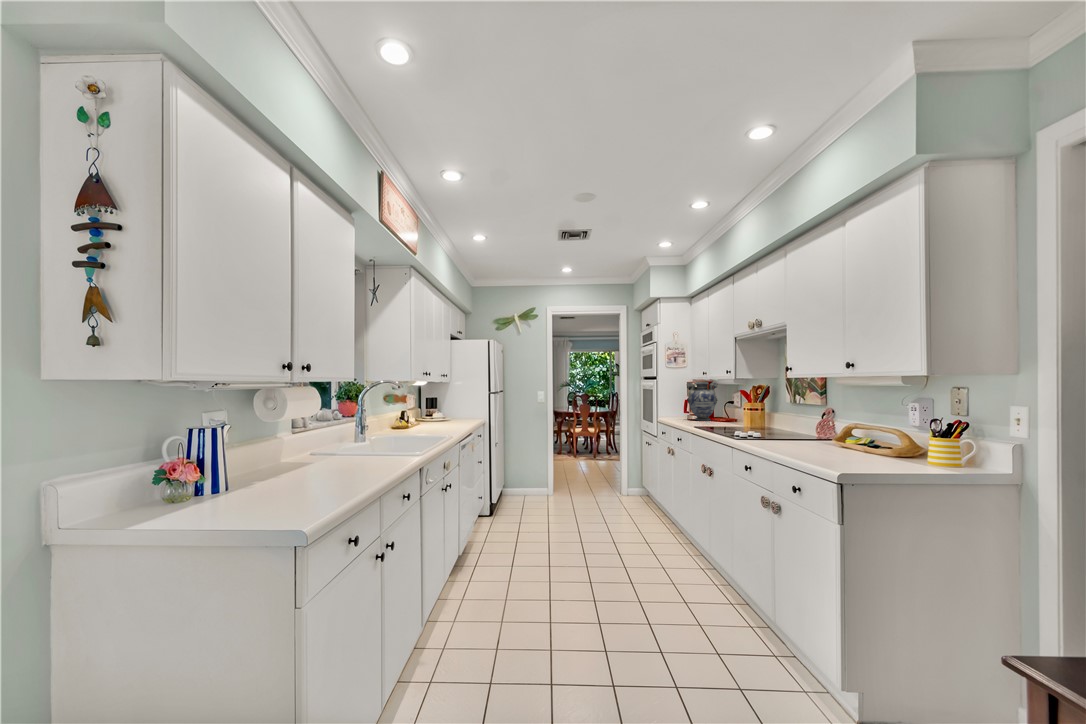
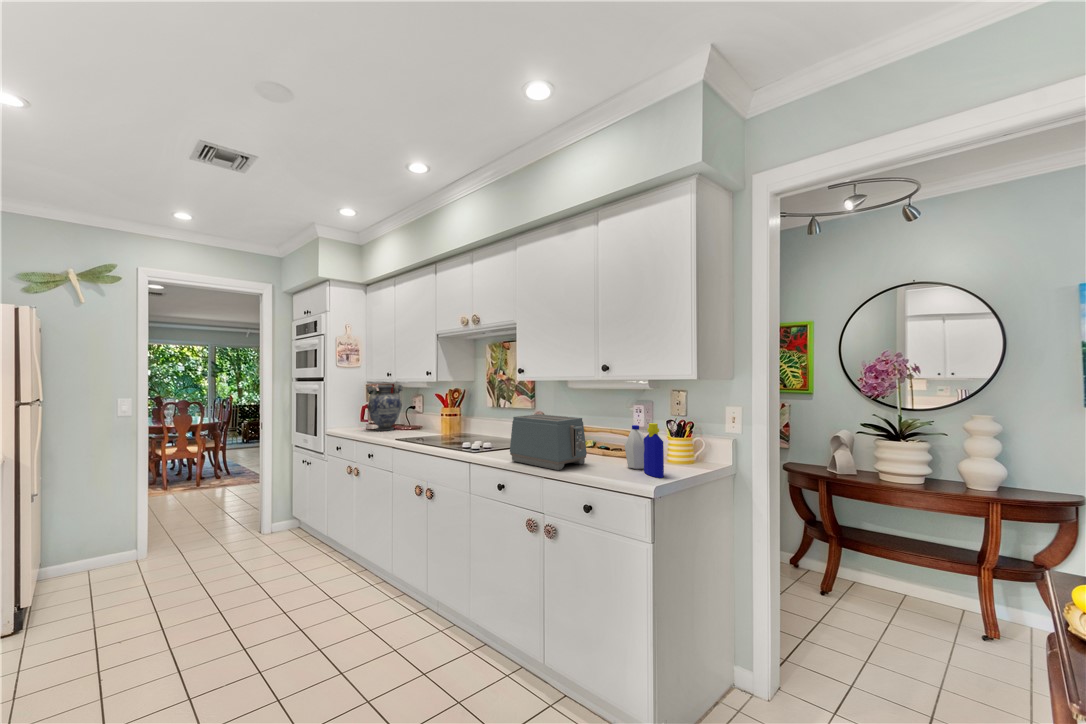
toaster: none [764,406,832,453] -> present [510,414,587,470]
bottle: none [864,416,898,467] -> present [625,423,664,478]

